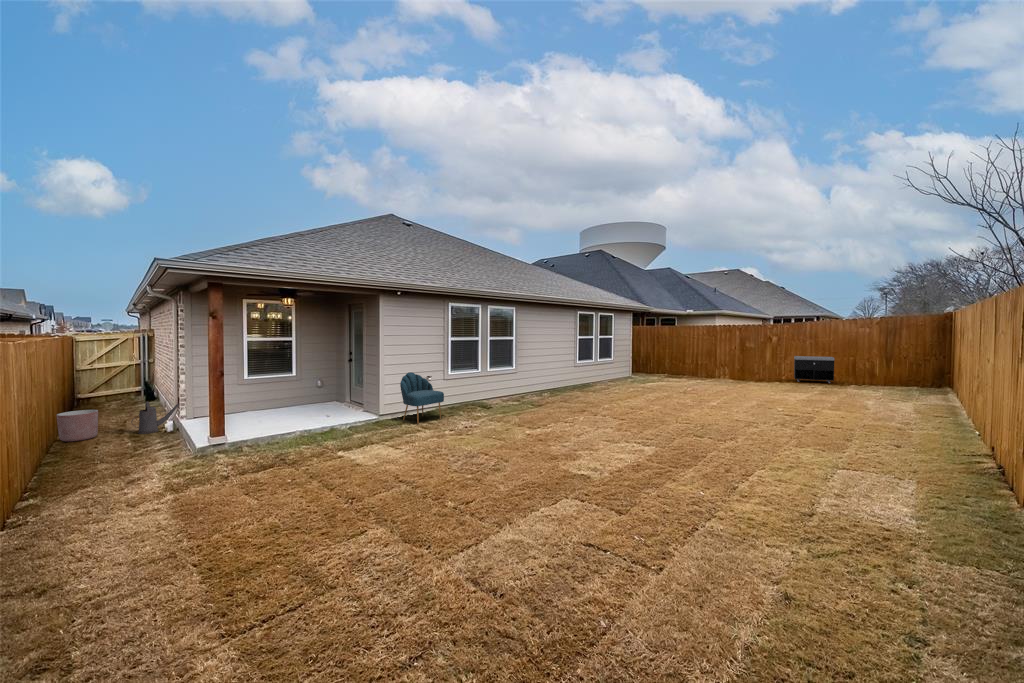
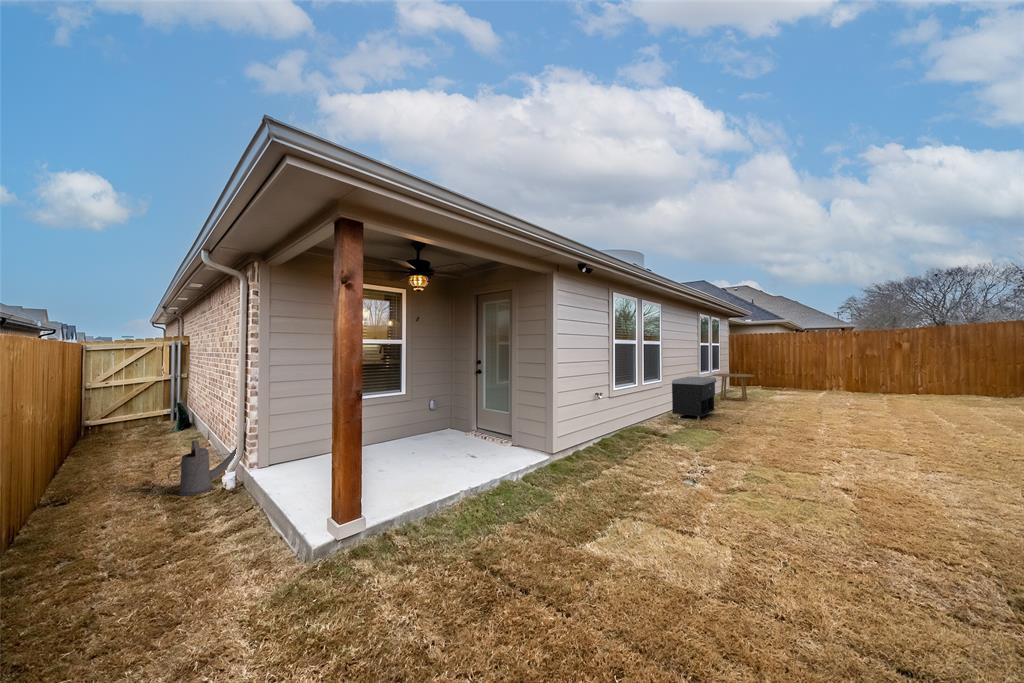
storage bench: present [794,356,834,383] -> present [672,376,716,420]
round table: none [595,362,628,385] -> present [713,374,755,401]
chair: present [400,372,444,424] -> none [578,389,639,469]
planter: present [57,410,98,442] -> none [34,457,111,519]

